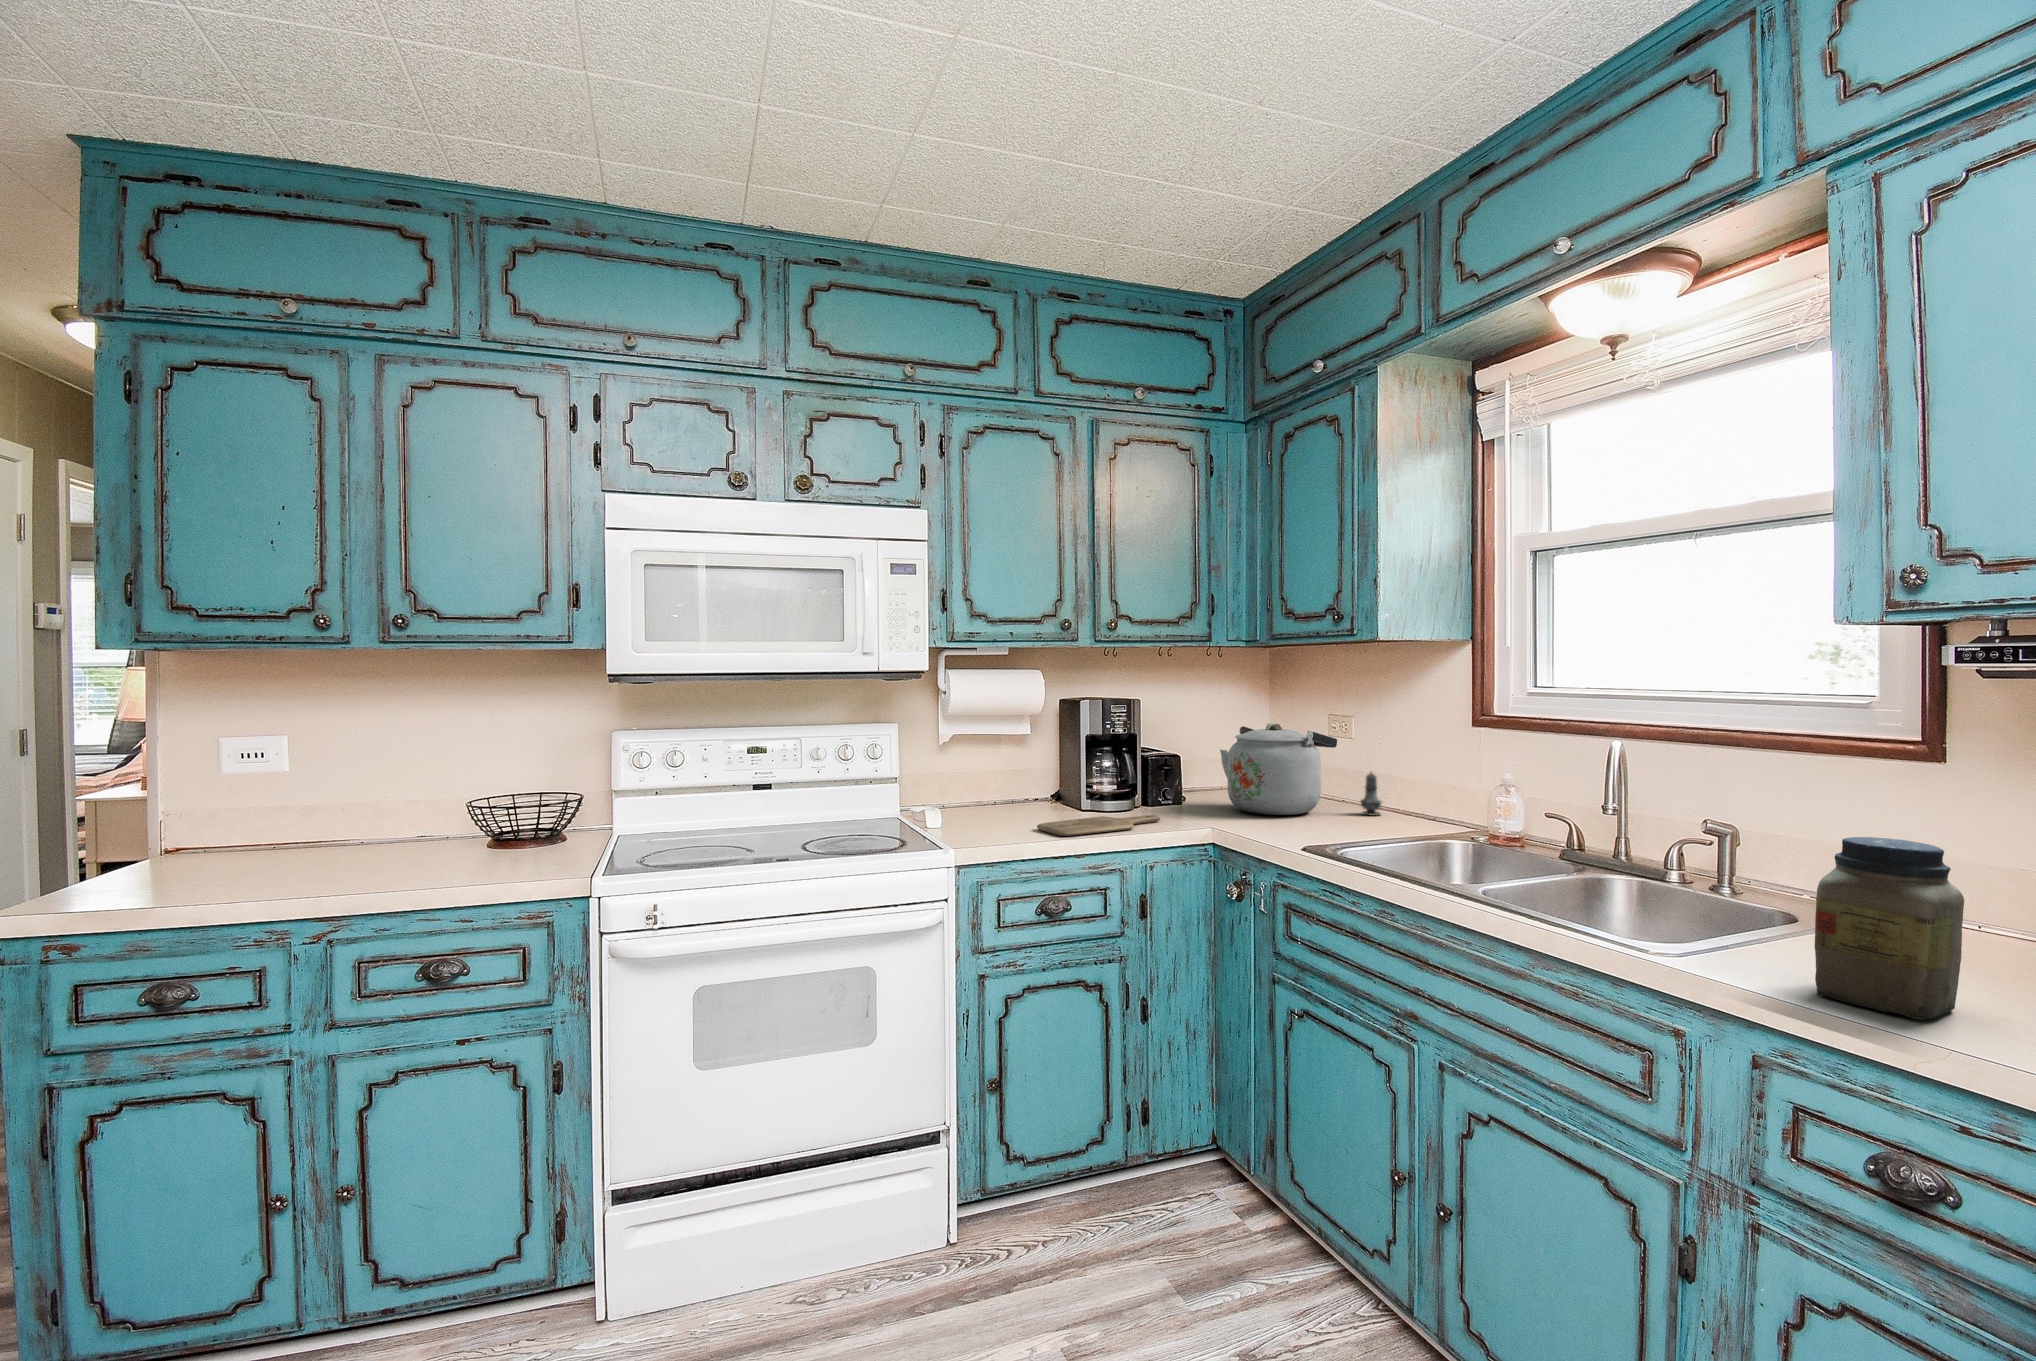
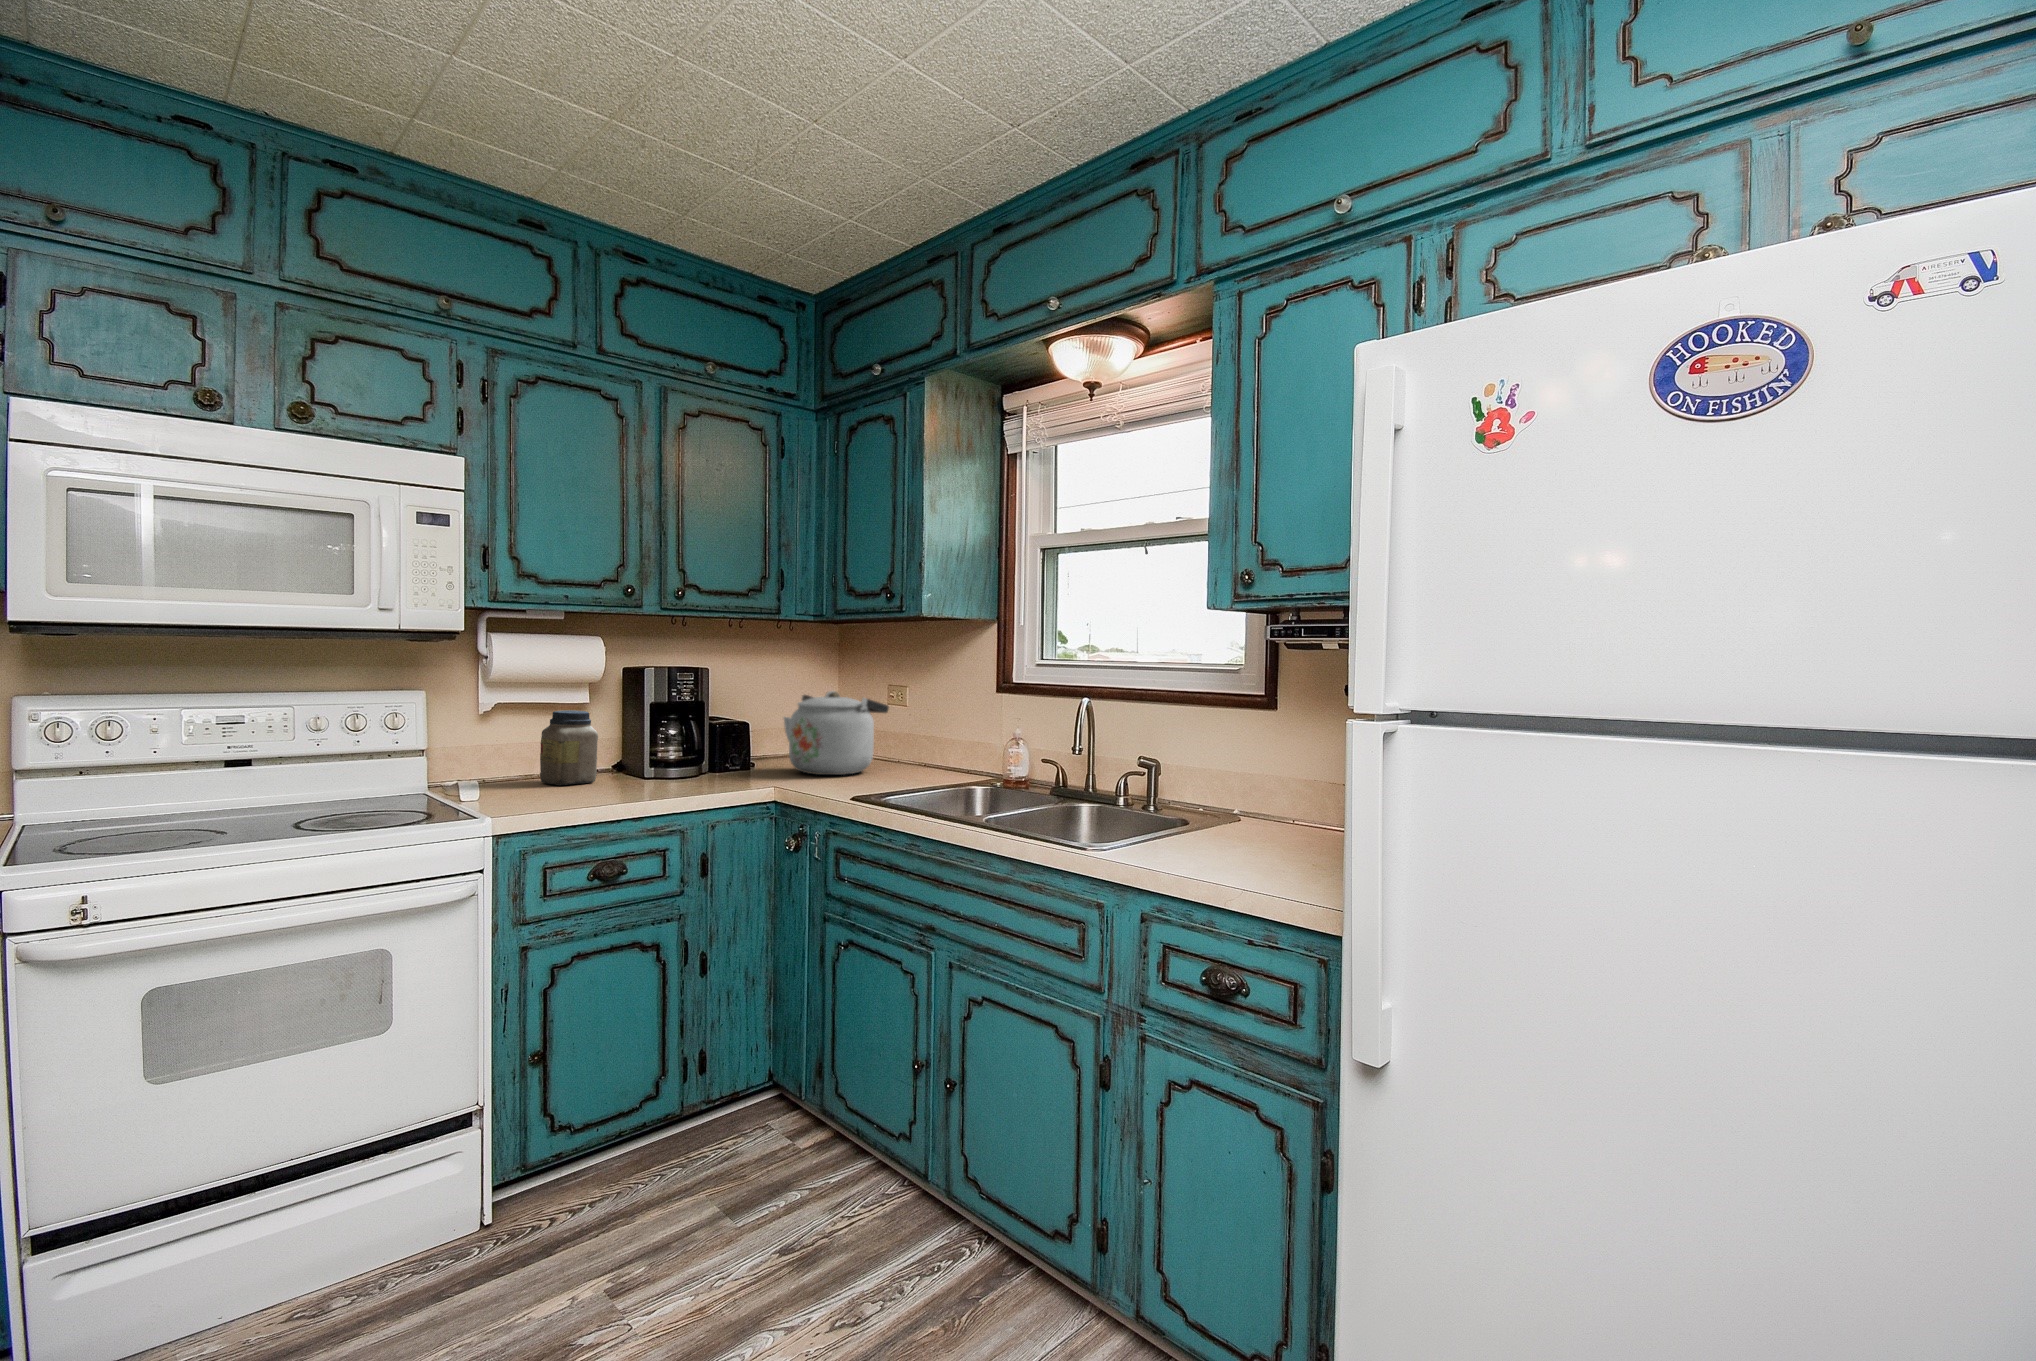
salt shaker: present [1361,772,1381,815] -> none [907,733,926,773]
cutting board: present [1037,815,1160,836] -> none [590,778,721,799]
jar: present [1815,837,1964,1019] -> present [540,710,598,785]

